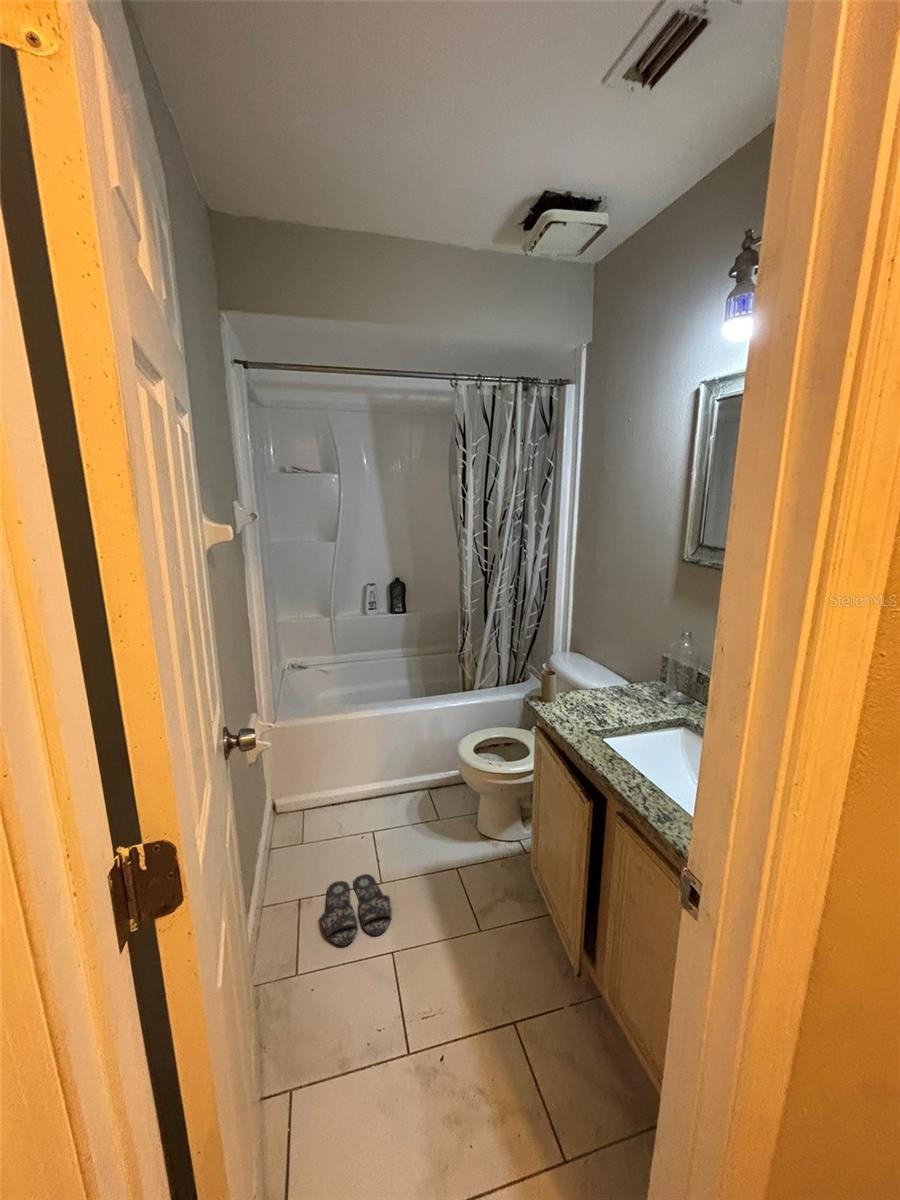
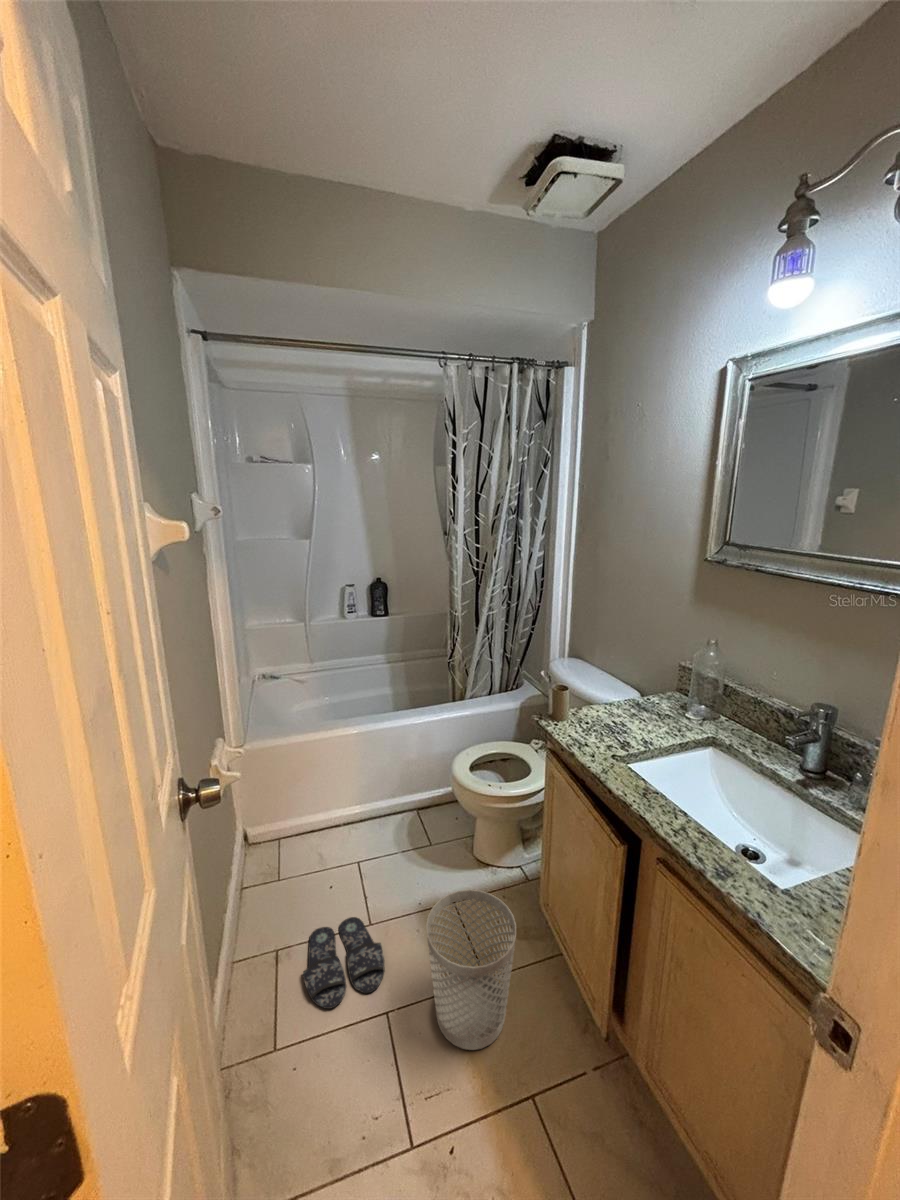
wastebasket: none [426,848,504,985] -> present [426,890,516,1050]

